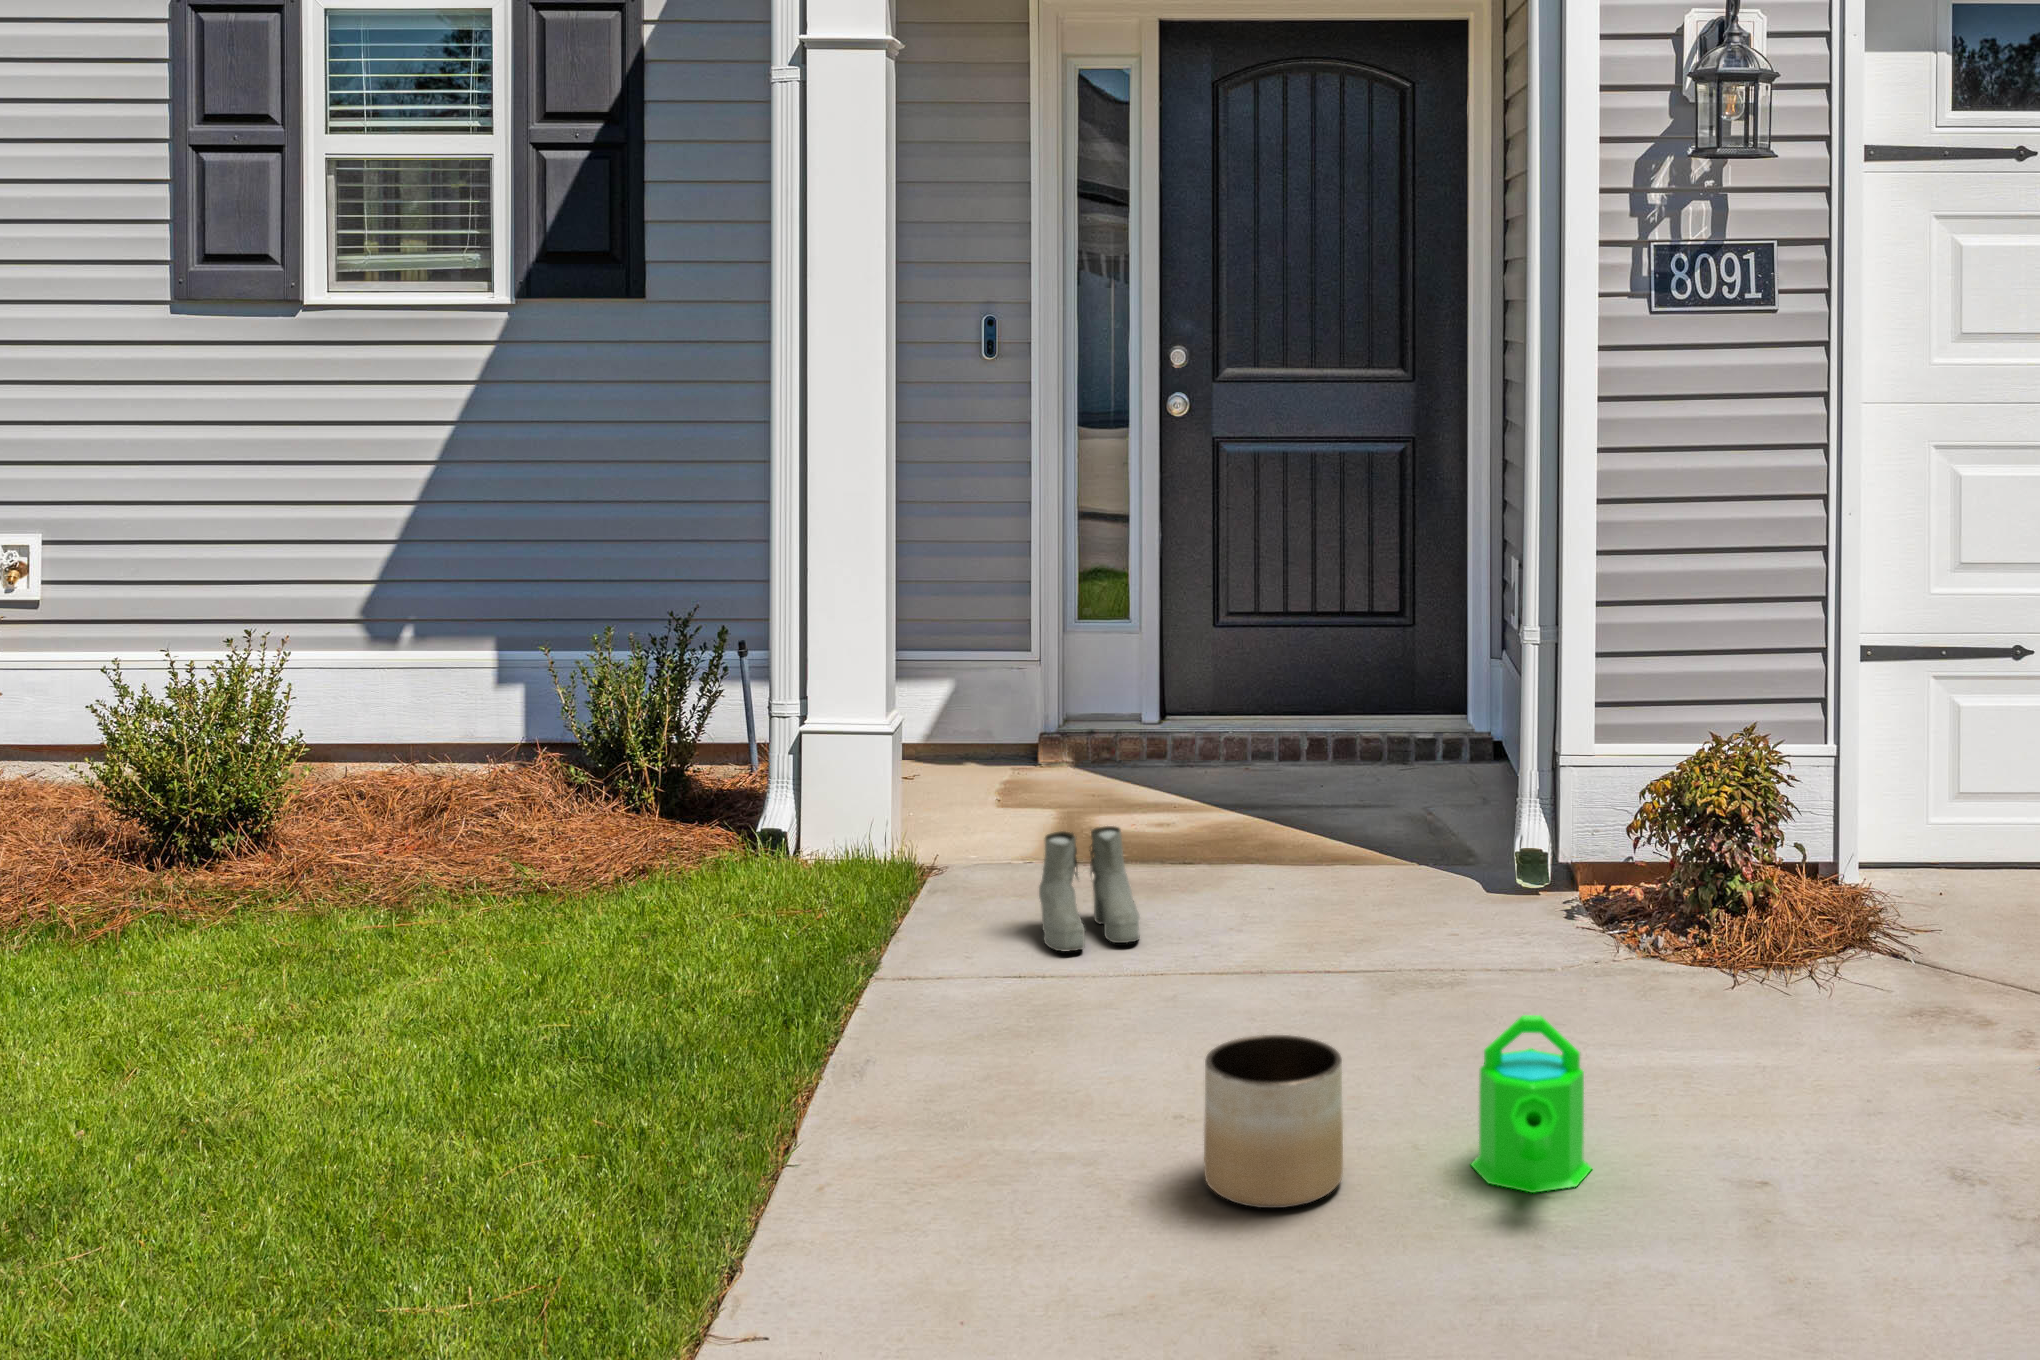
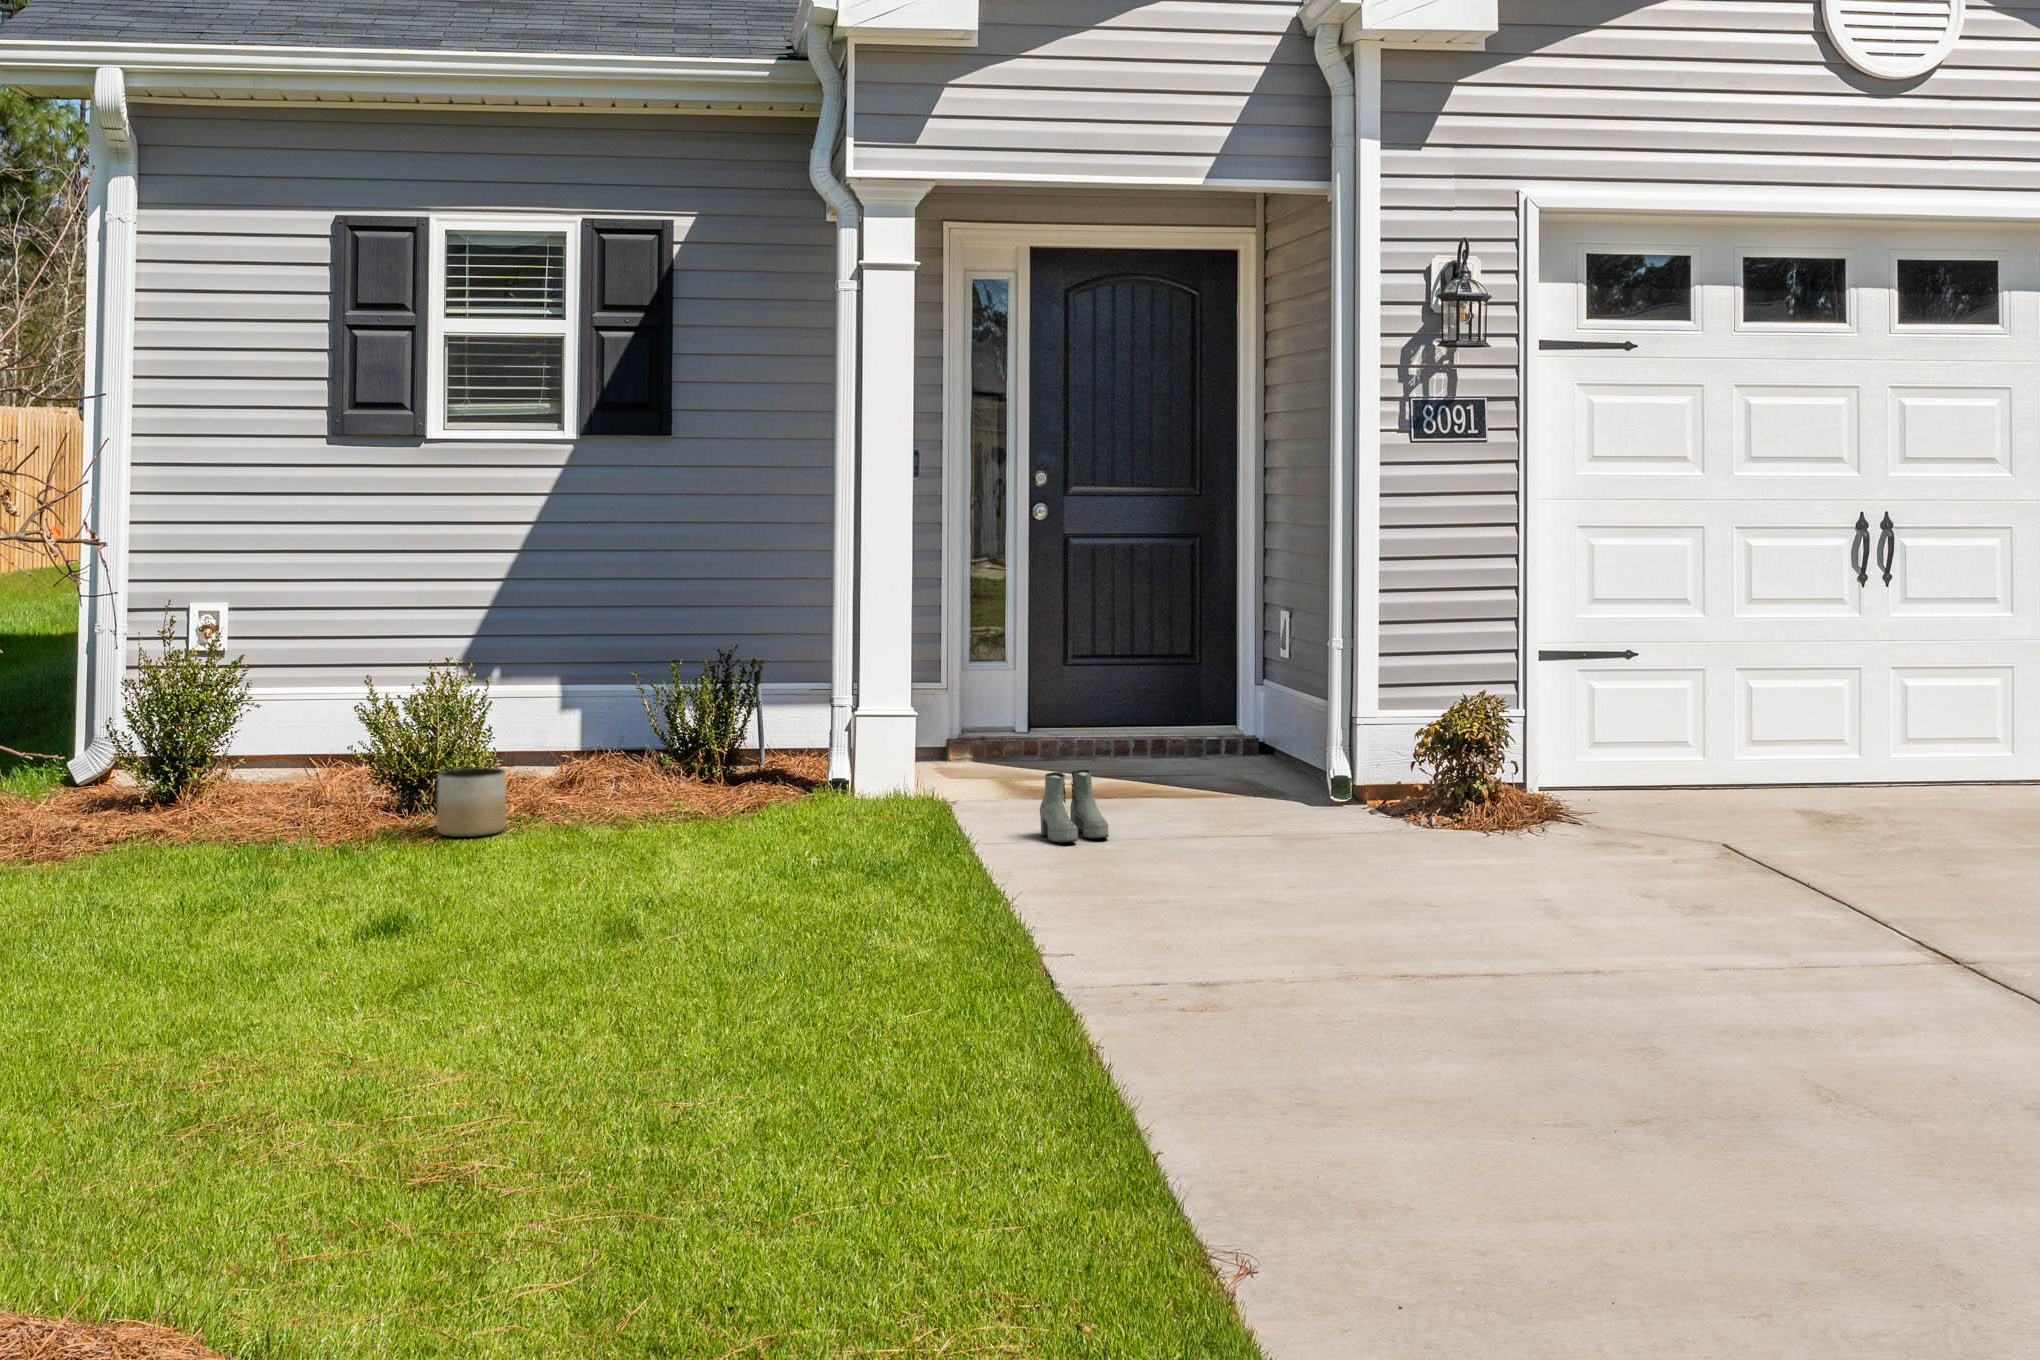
watering can: present [1471,1015,1592,1193] -> none [1358,821,1424,912]
planter: present [1204,1035,1343,1208] -> present [437,767,506,837]

